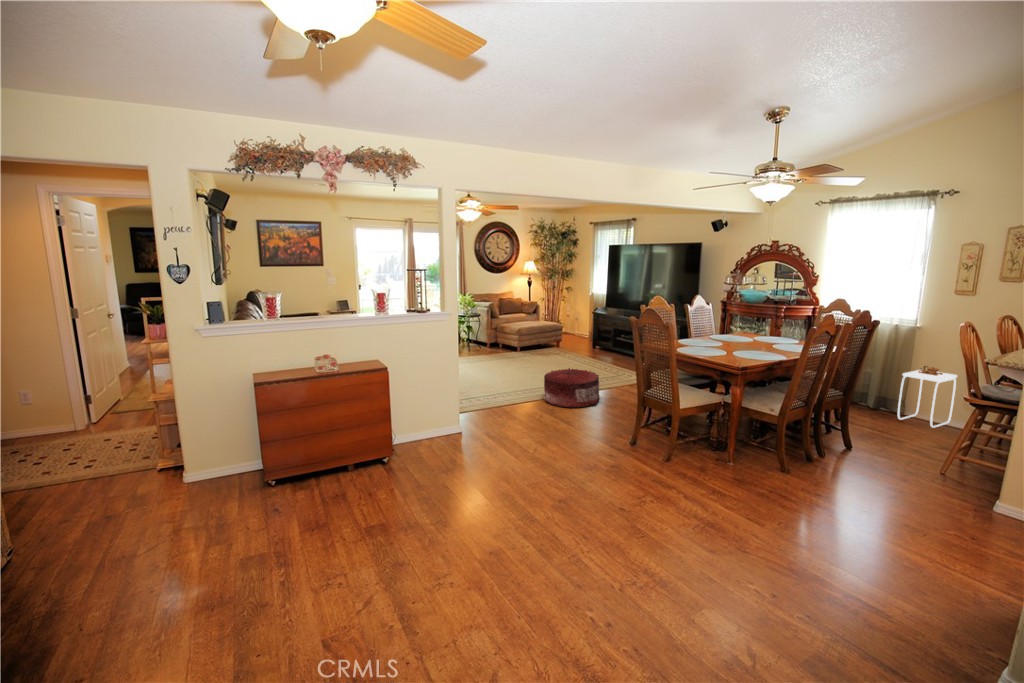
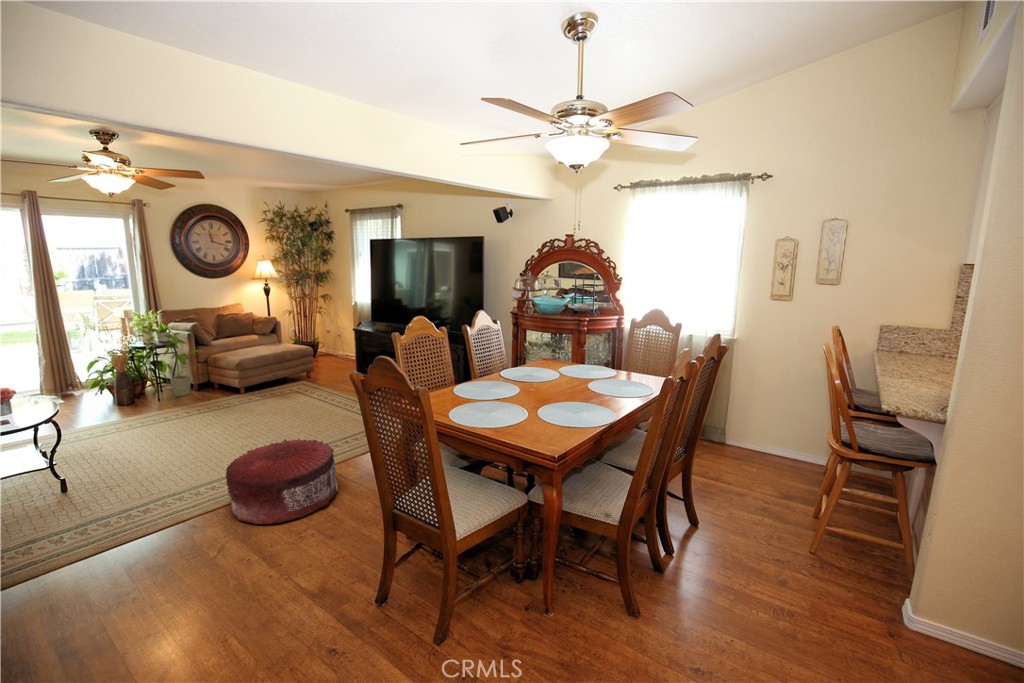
house plant: none [476,308,499,350] -> present [162,333,202,396]
side table: present [898,366,957,427] -> none [725,388,779,466]

